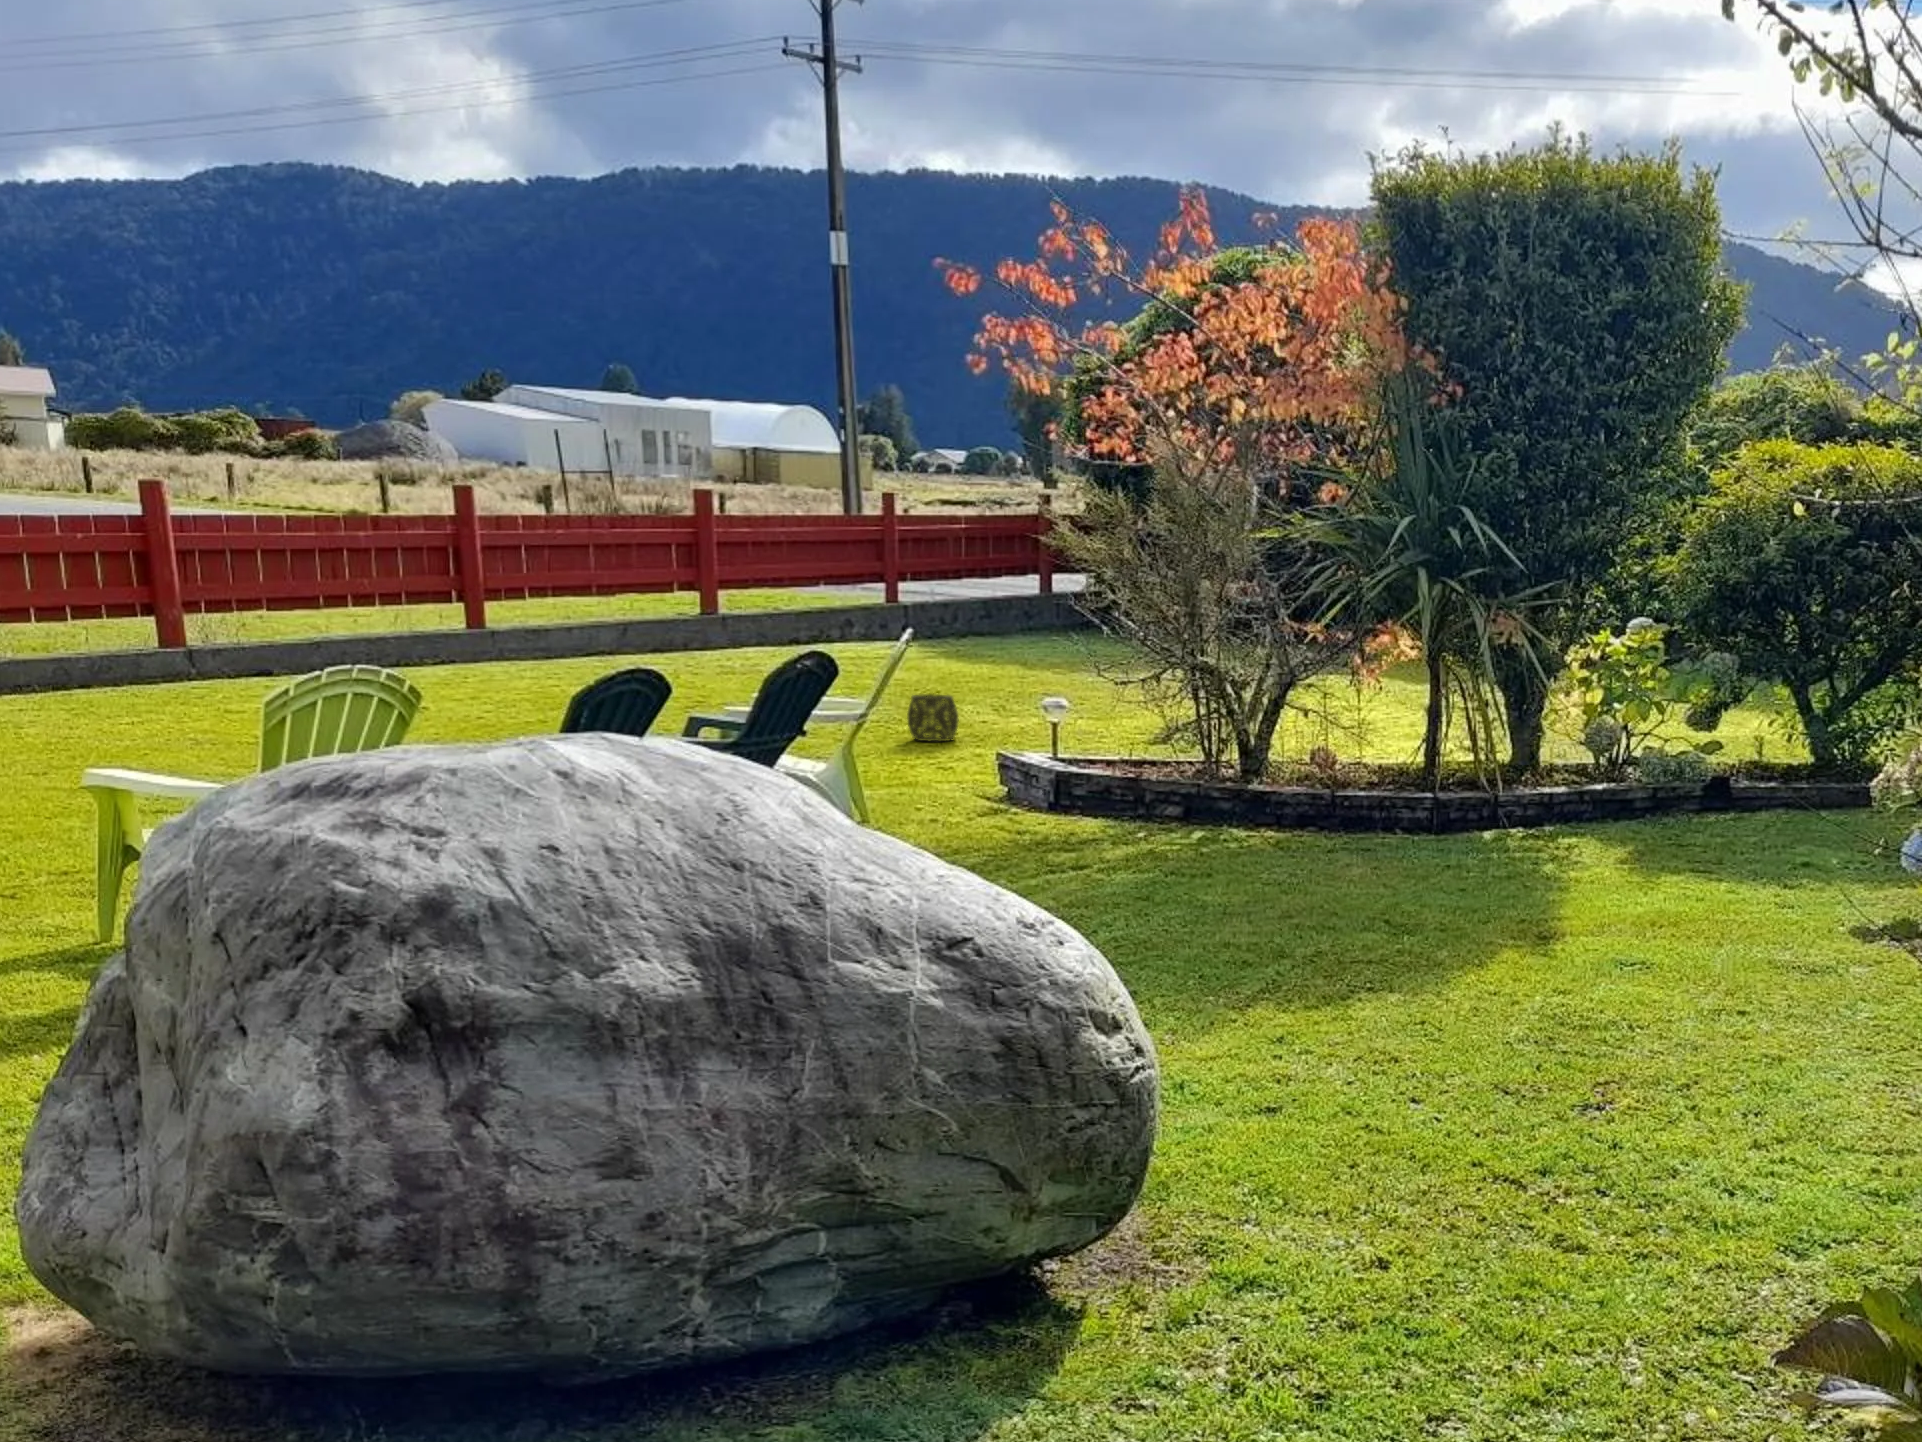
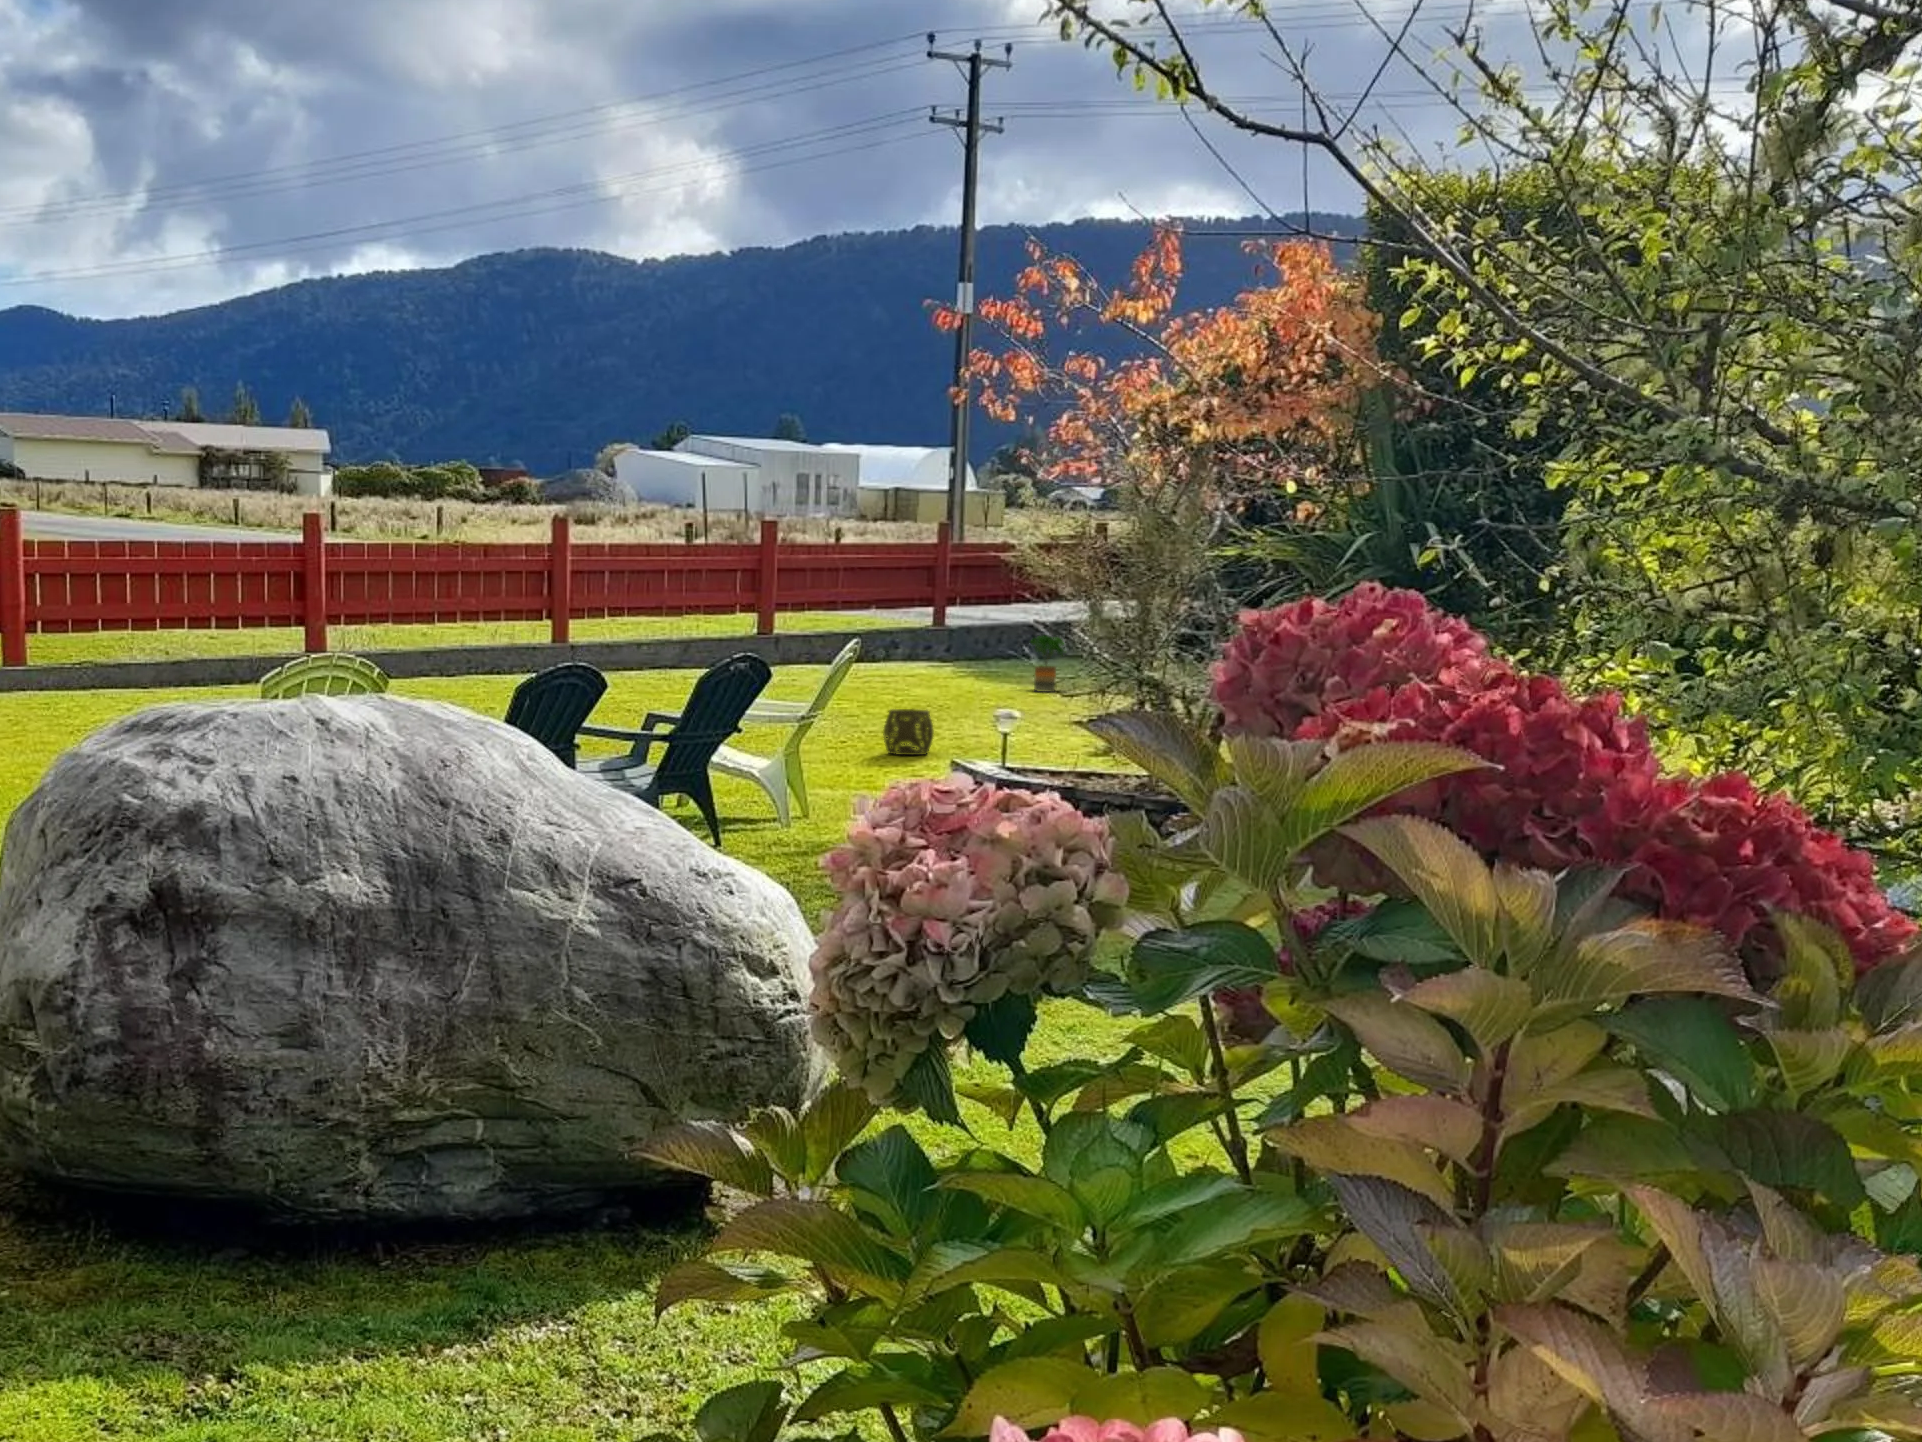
potted tree: none [1013,613,1052,670] -> present [1031,636,1065,692]

